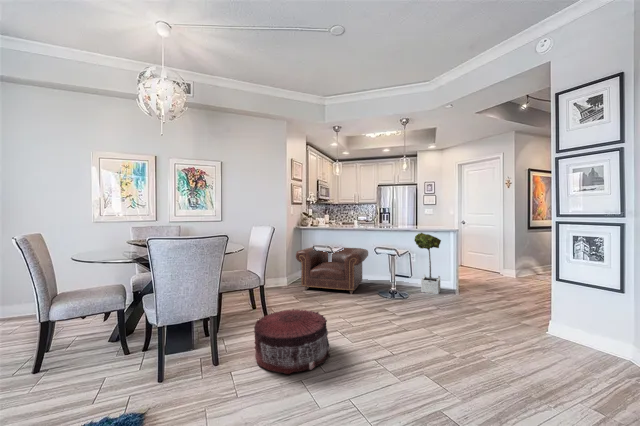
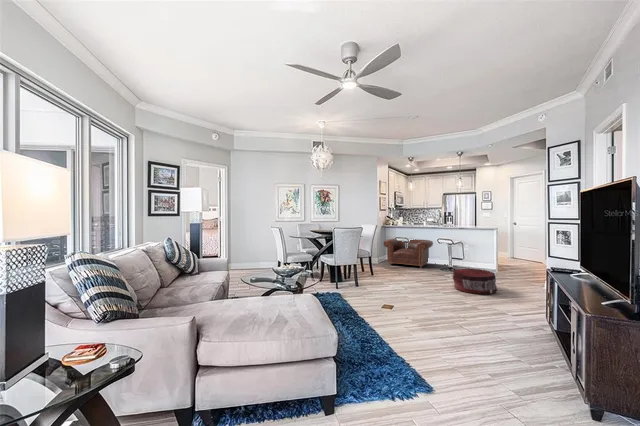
potted tree: present [414,233,441,294] -> none [466,230,486,271]
pouf: present [254,309,330,374] -> present [453,268,497,294]

